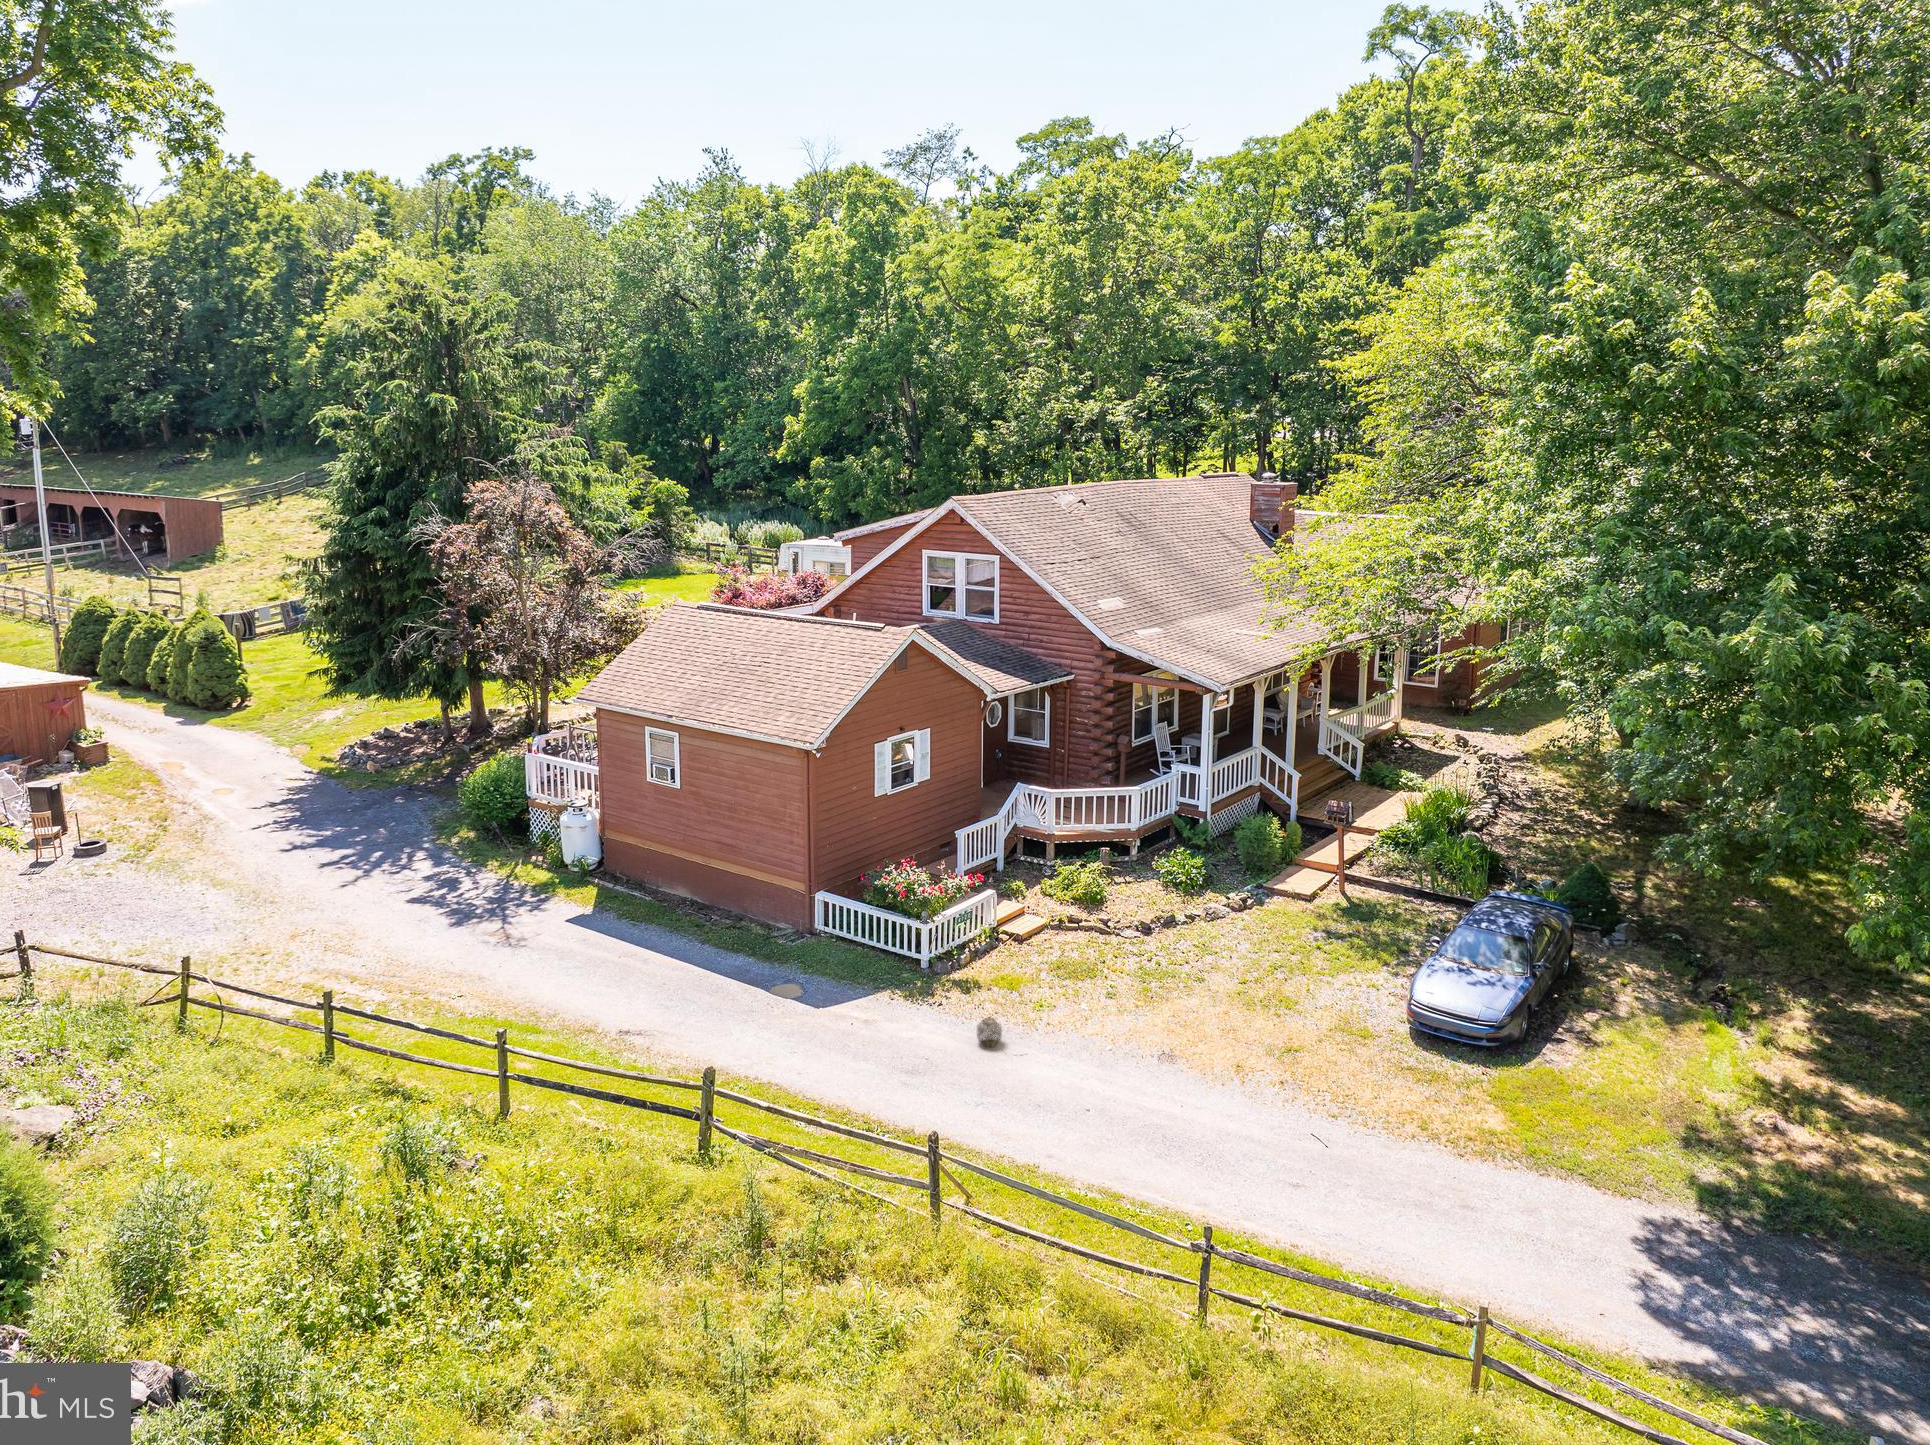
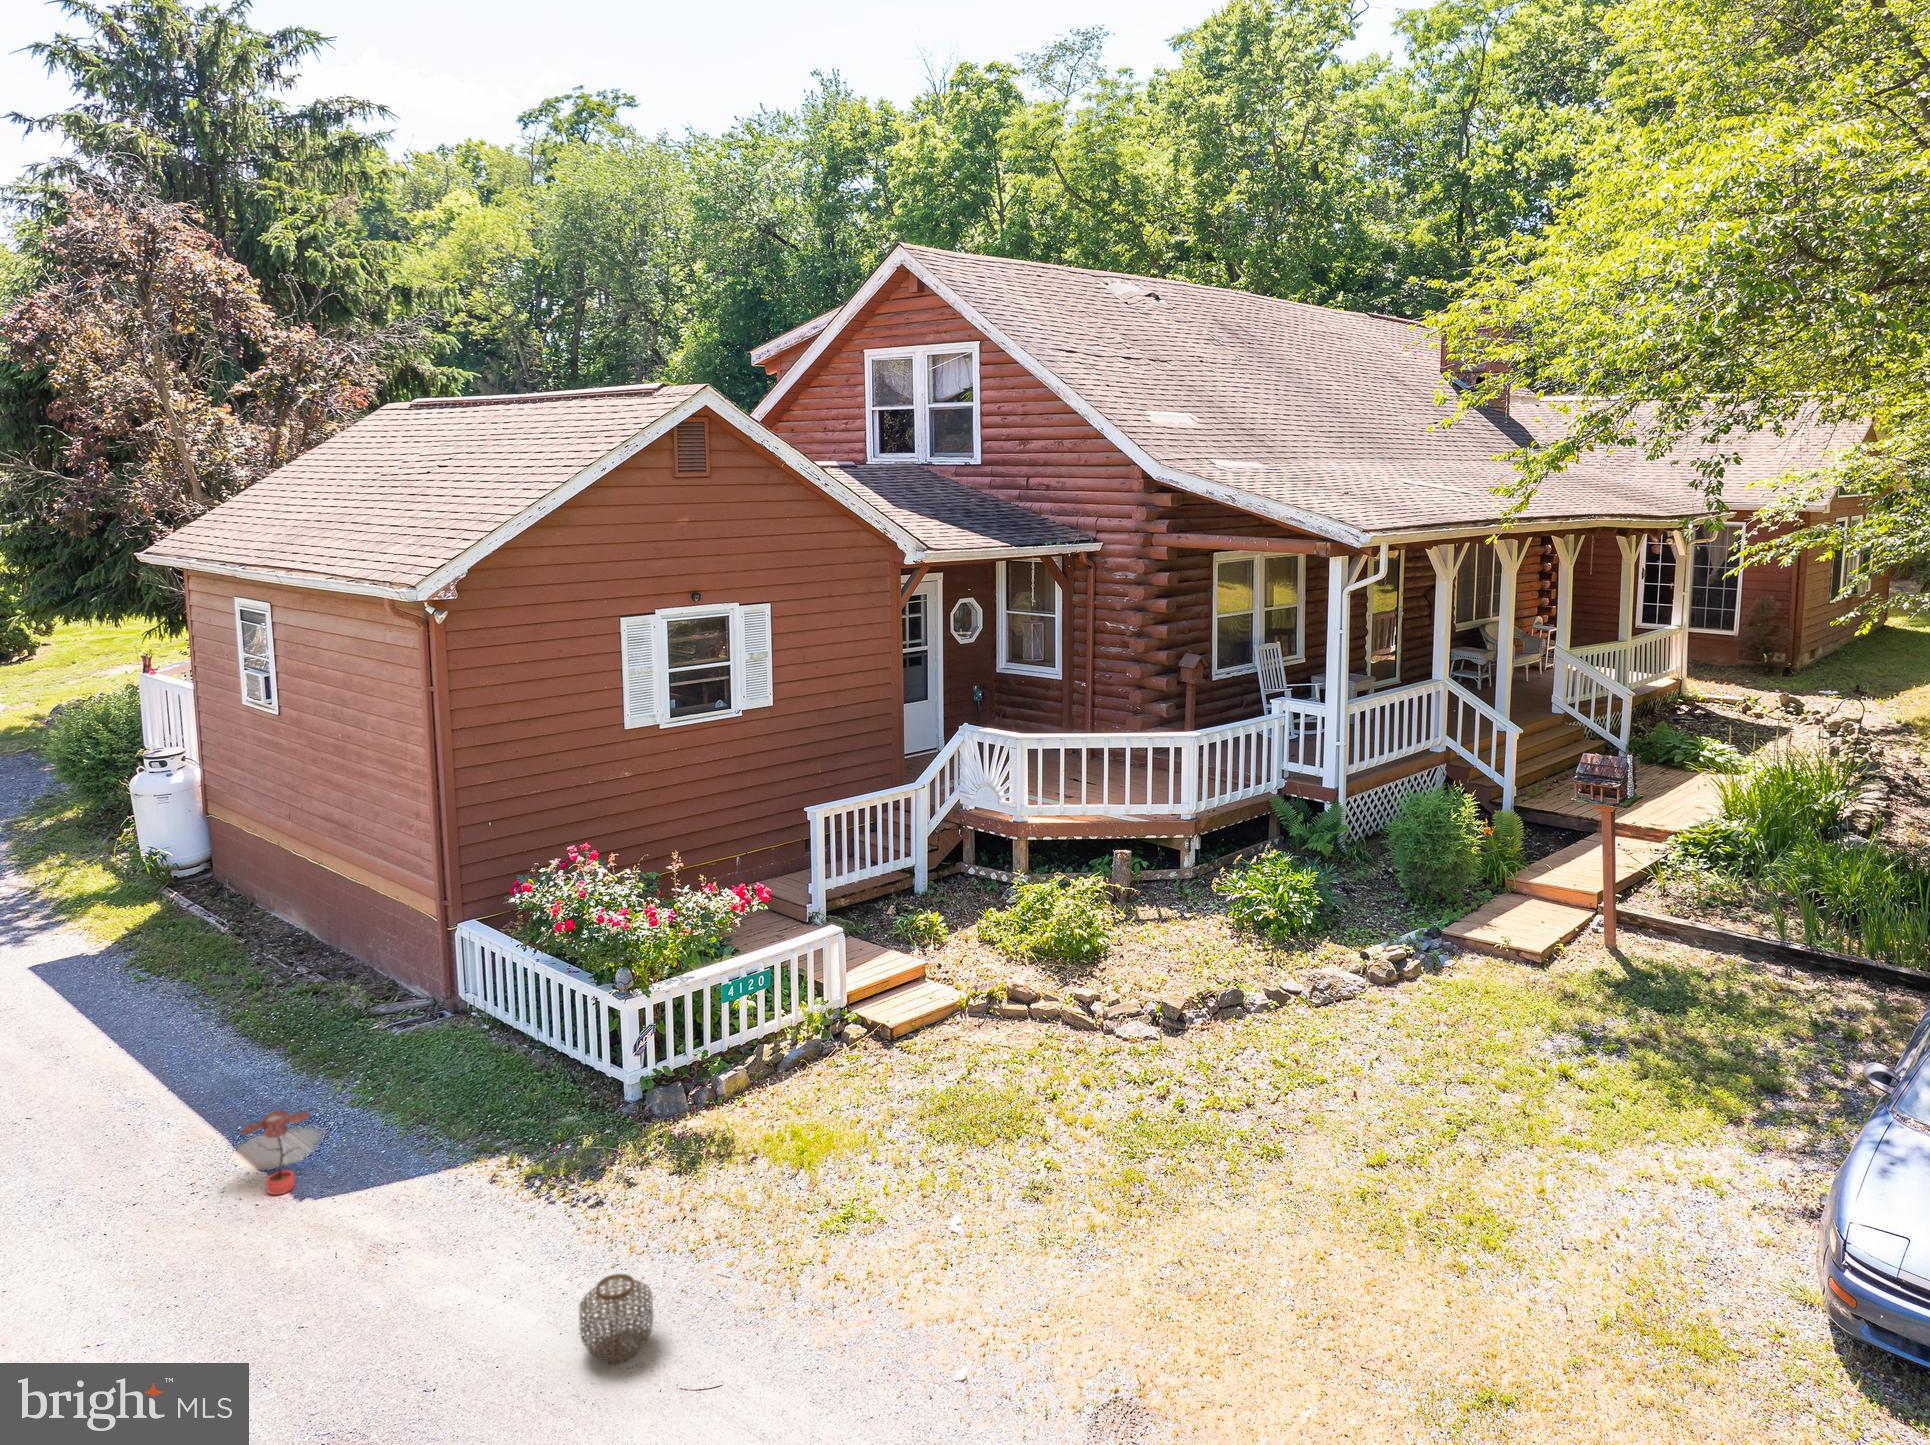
potted plant: none [800,972,821,1005] -> present [242,1110,309,1195]

